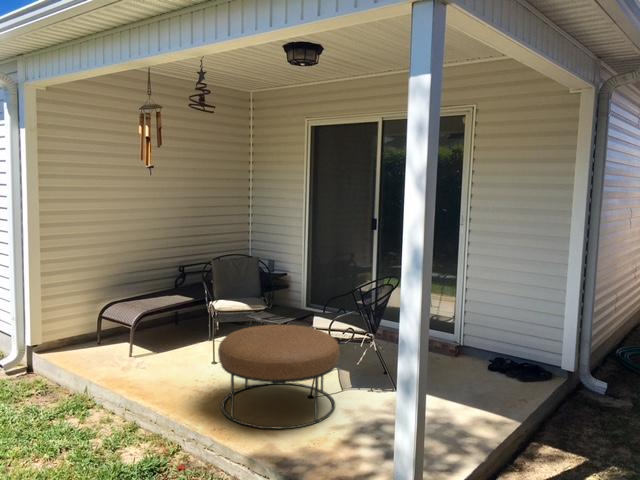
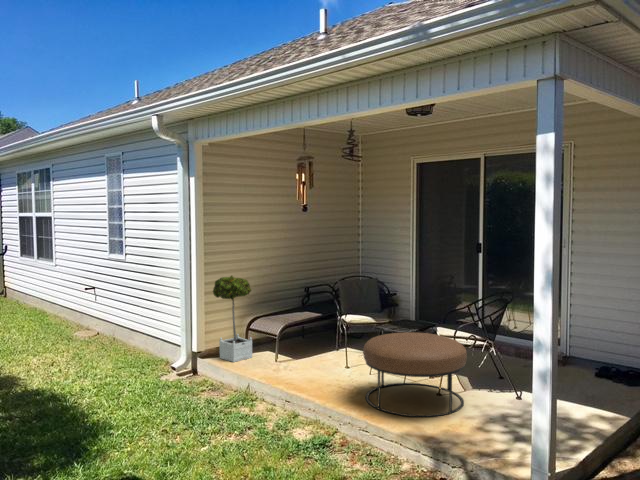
potted tree: none [51,253,103,357] -> present [213,276,252,362]

